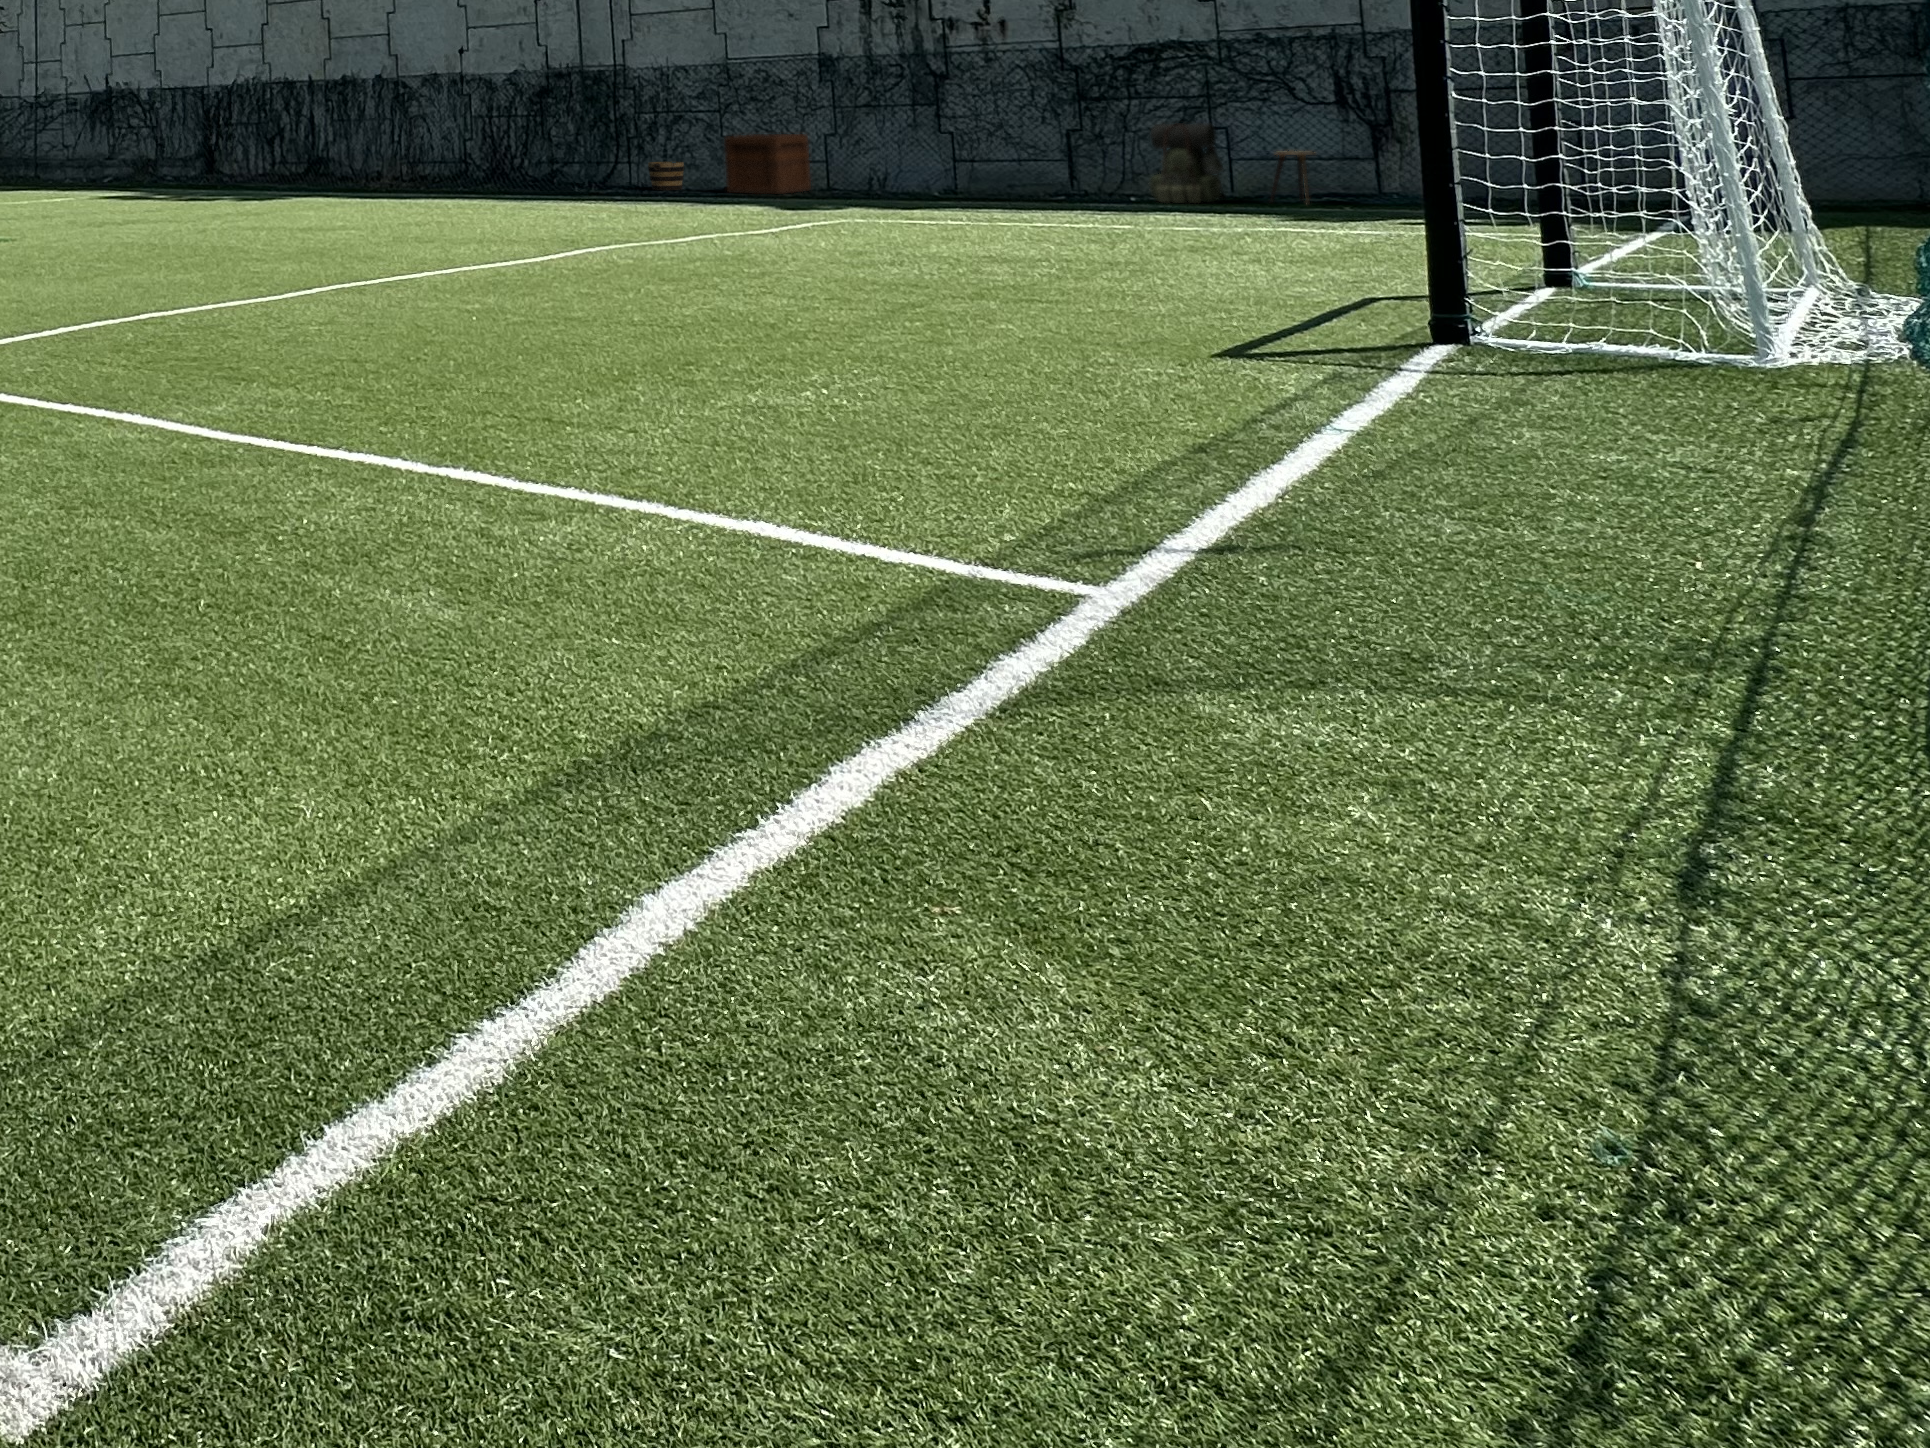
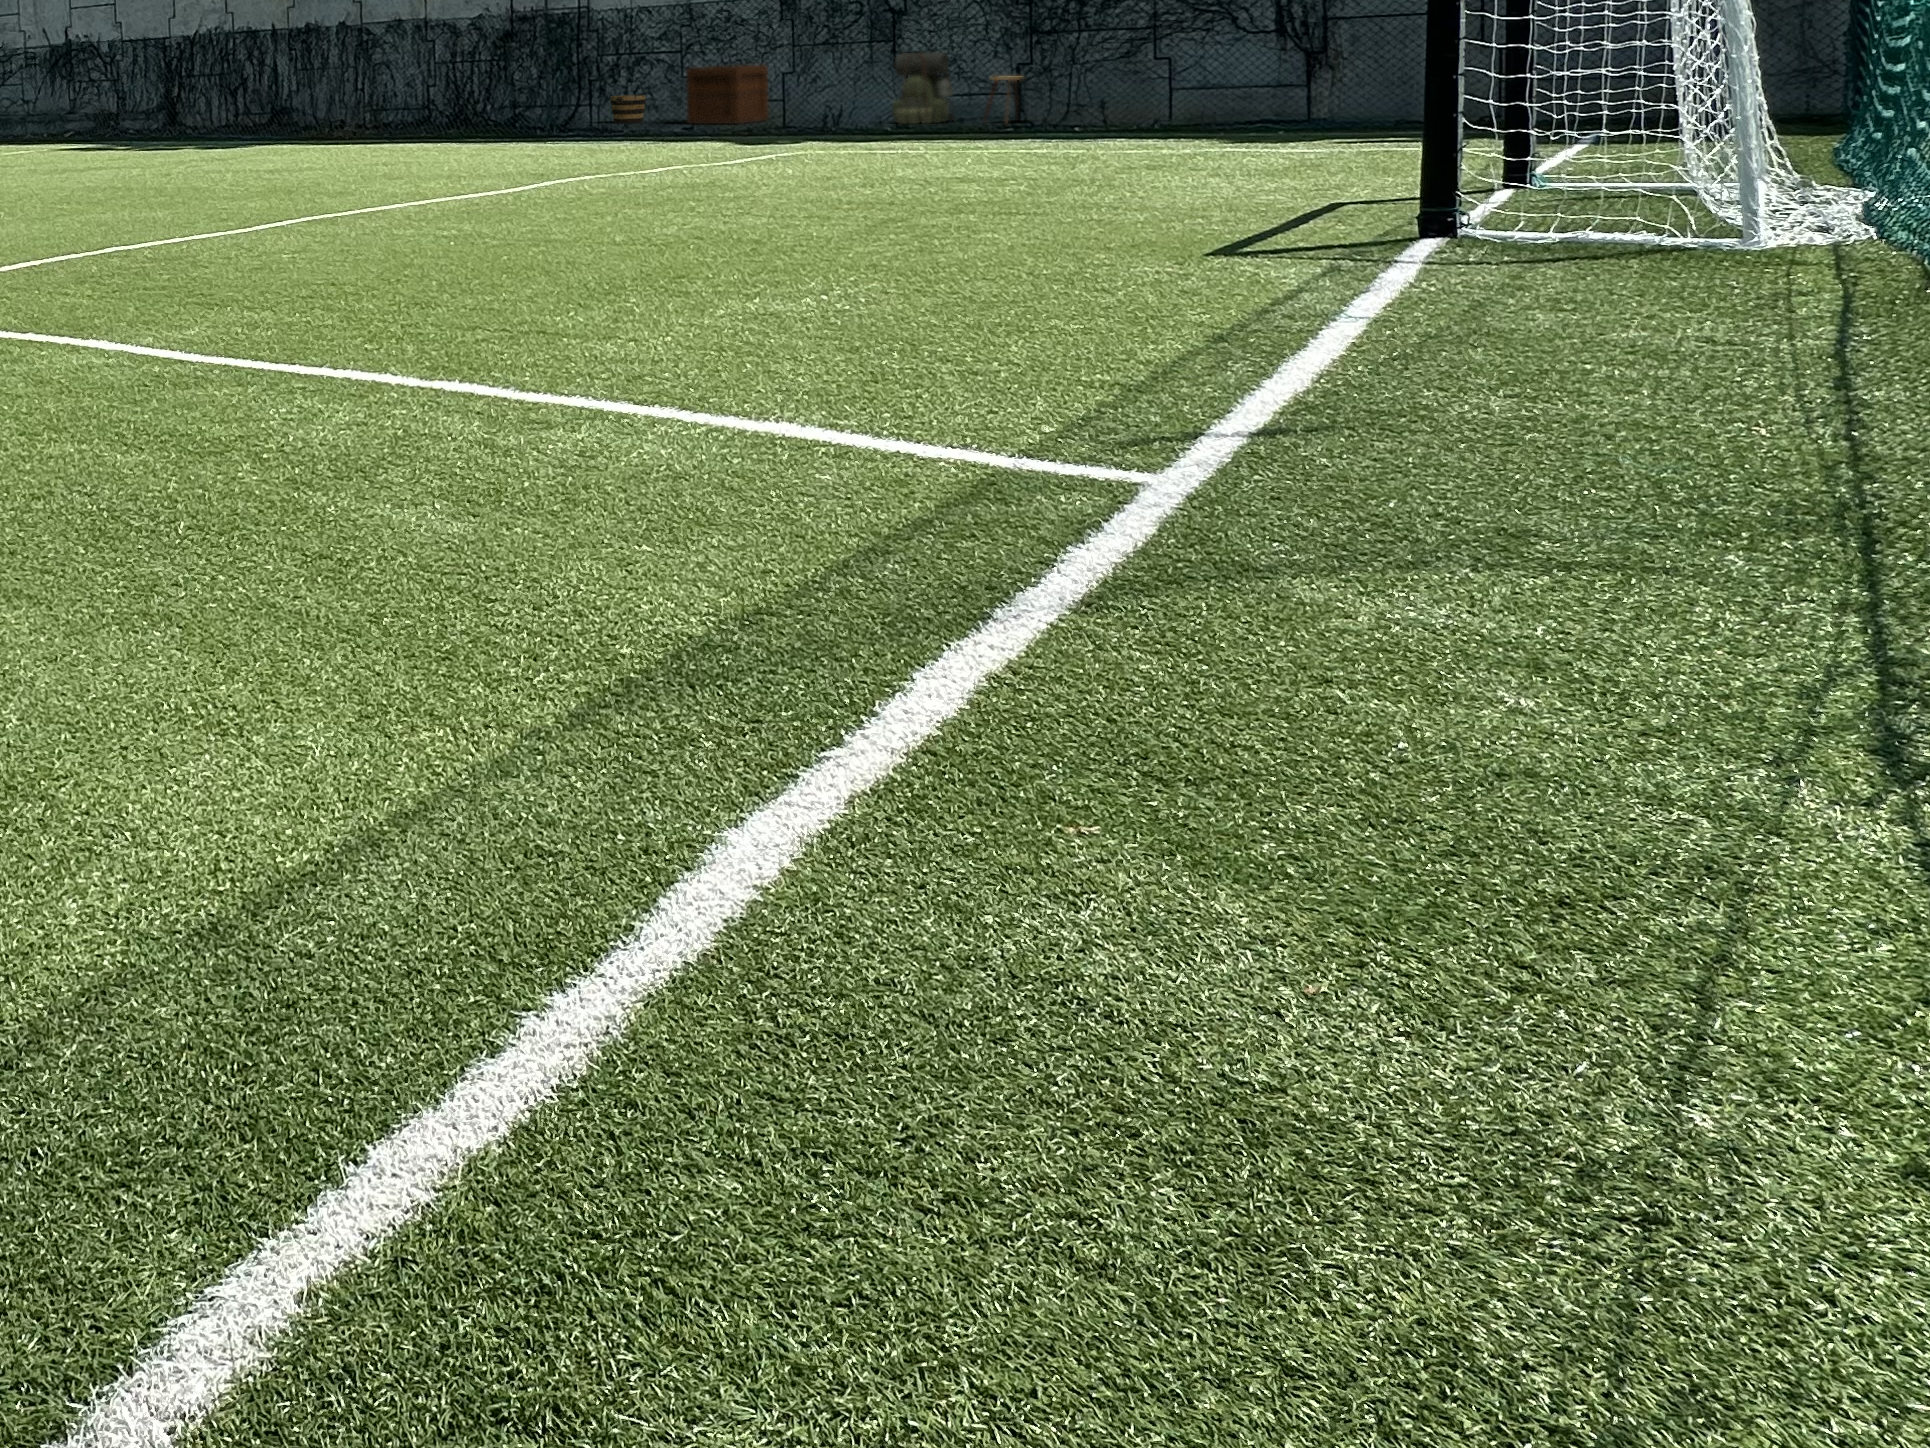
backpack: present [1150,123,1225,203] -> present [892,52,955,124]
stool: present [1270,151,1313,203] -> present [984,77,1020,120]

